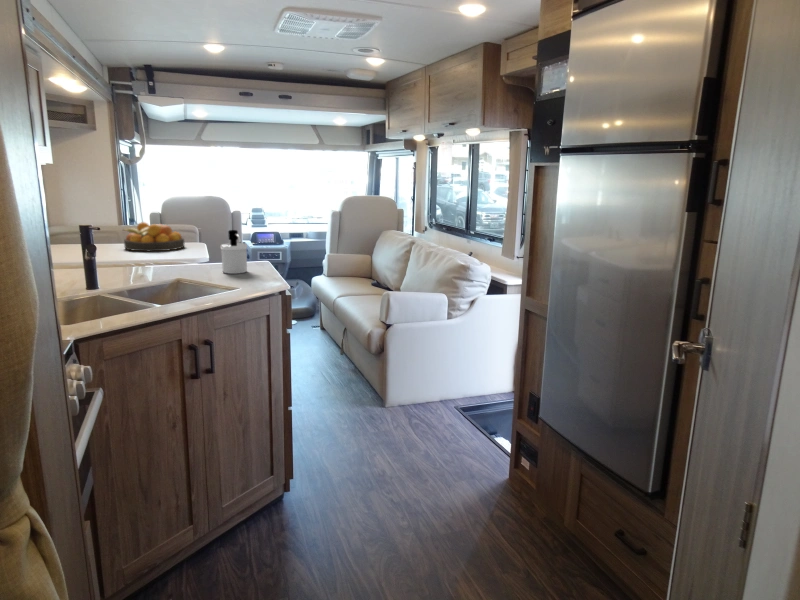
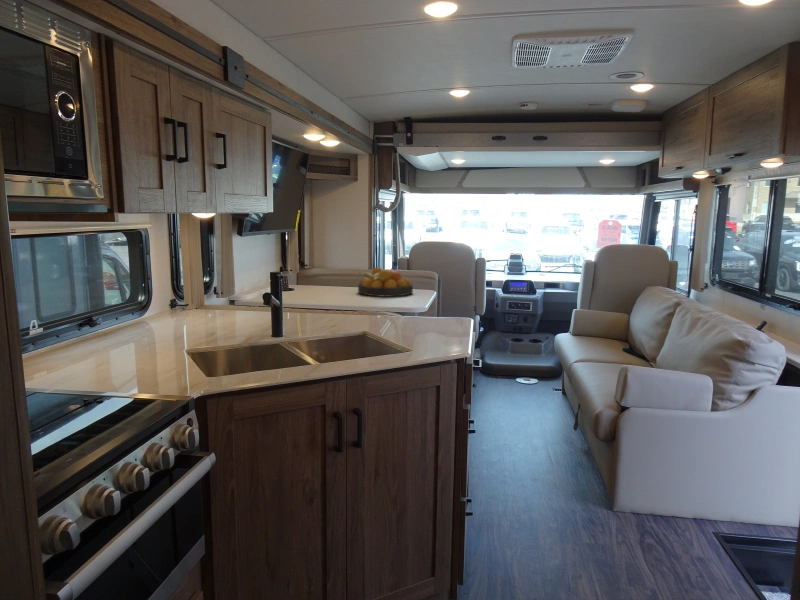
soap dispenser: present [220,230,247,274] -> none [422,281,450,328]

